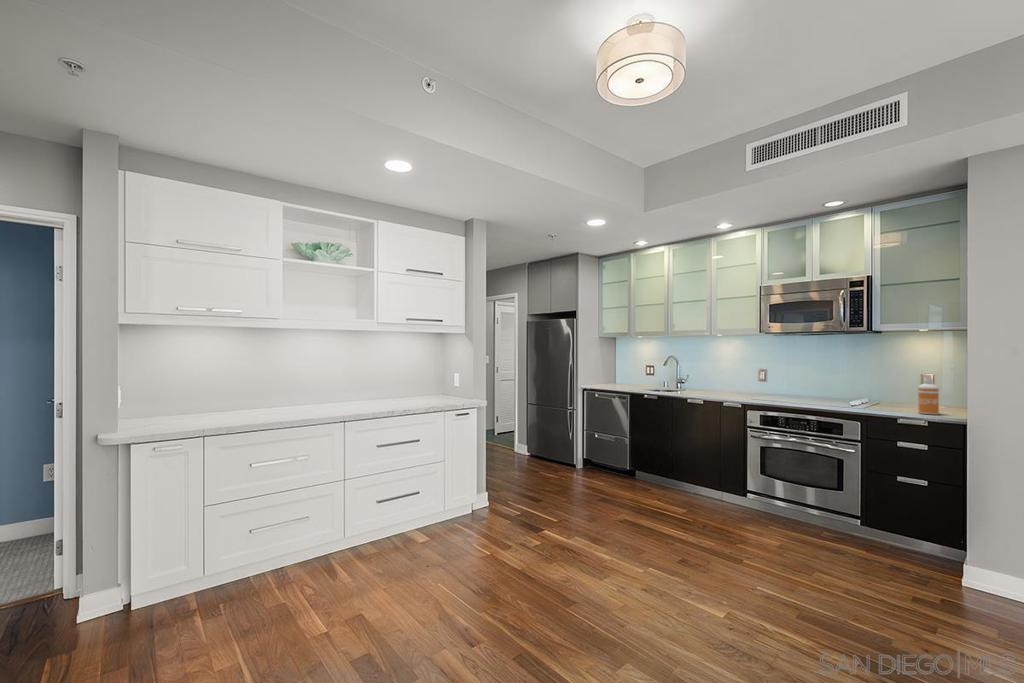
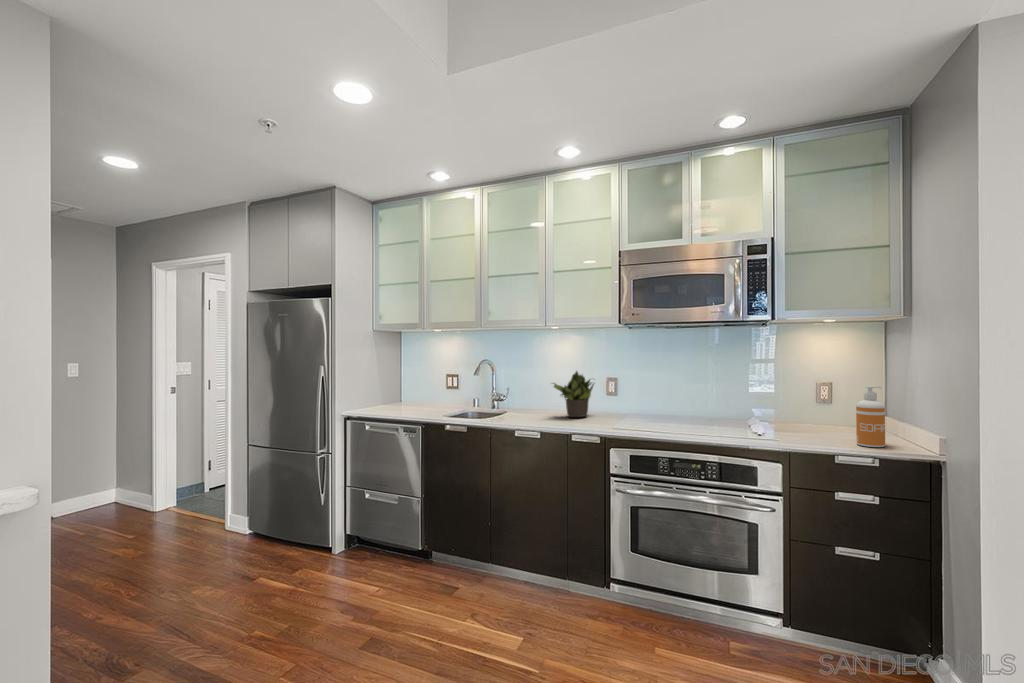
potted plant: none [713,362,747,393] -> present [552,371,594,417]

